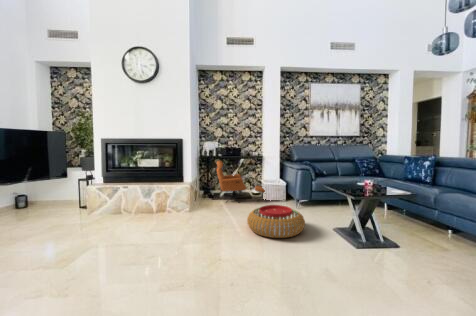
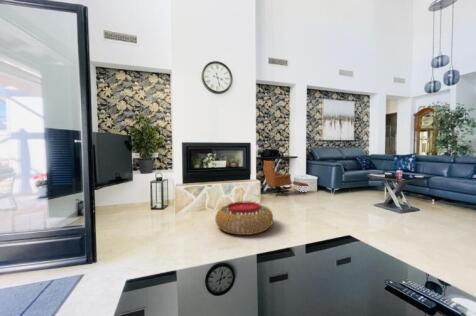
pouf: present [247,205,305,238] -> present [215,201,273,235]

